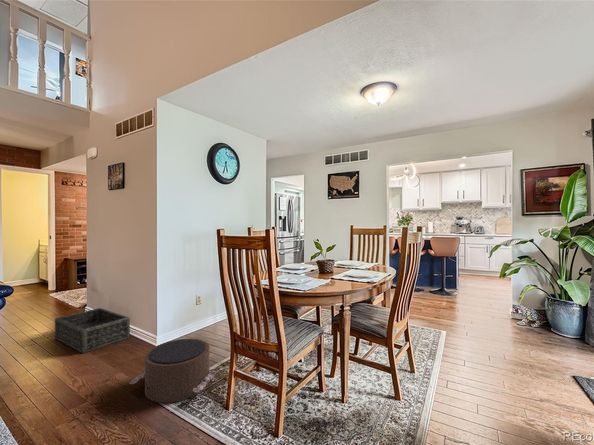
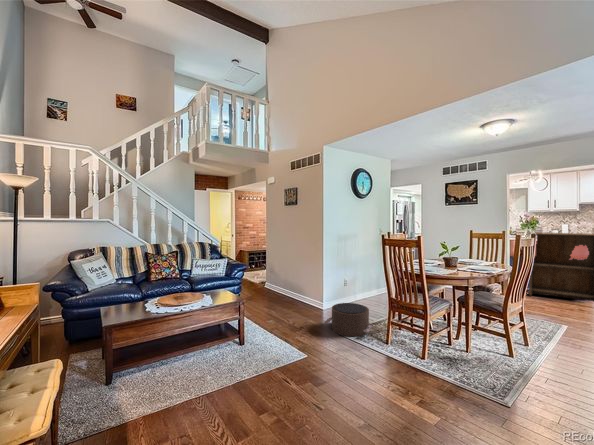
bookshelf: none [406,228,466,300] -> present [529,232,594,302]
basket: present [55,308,130,353] -> none [262,282,305,307]

